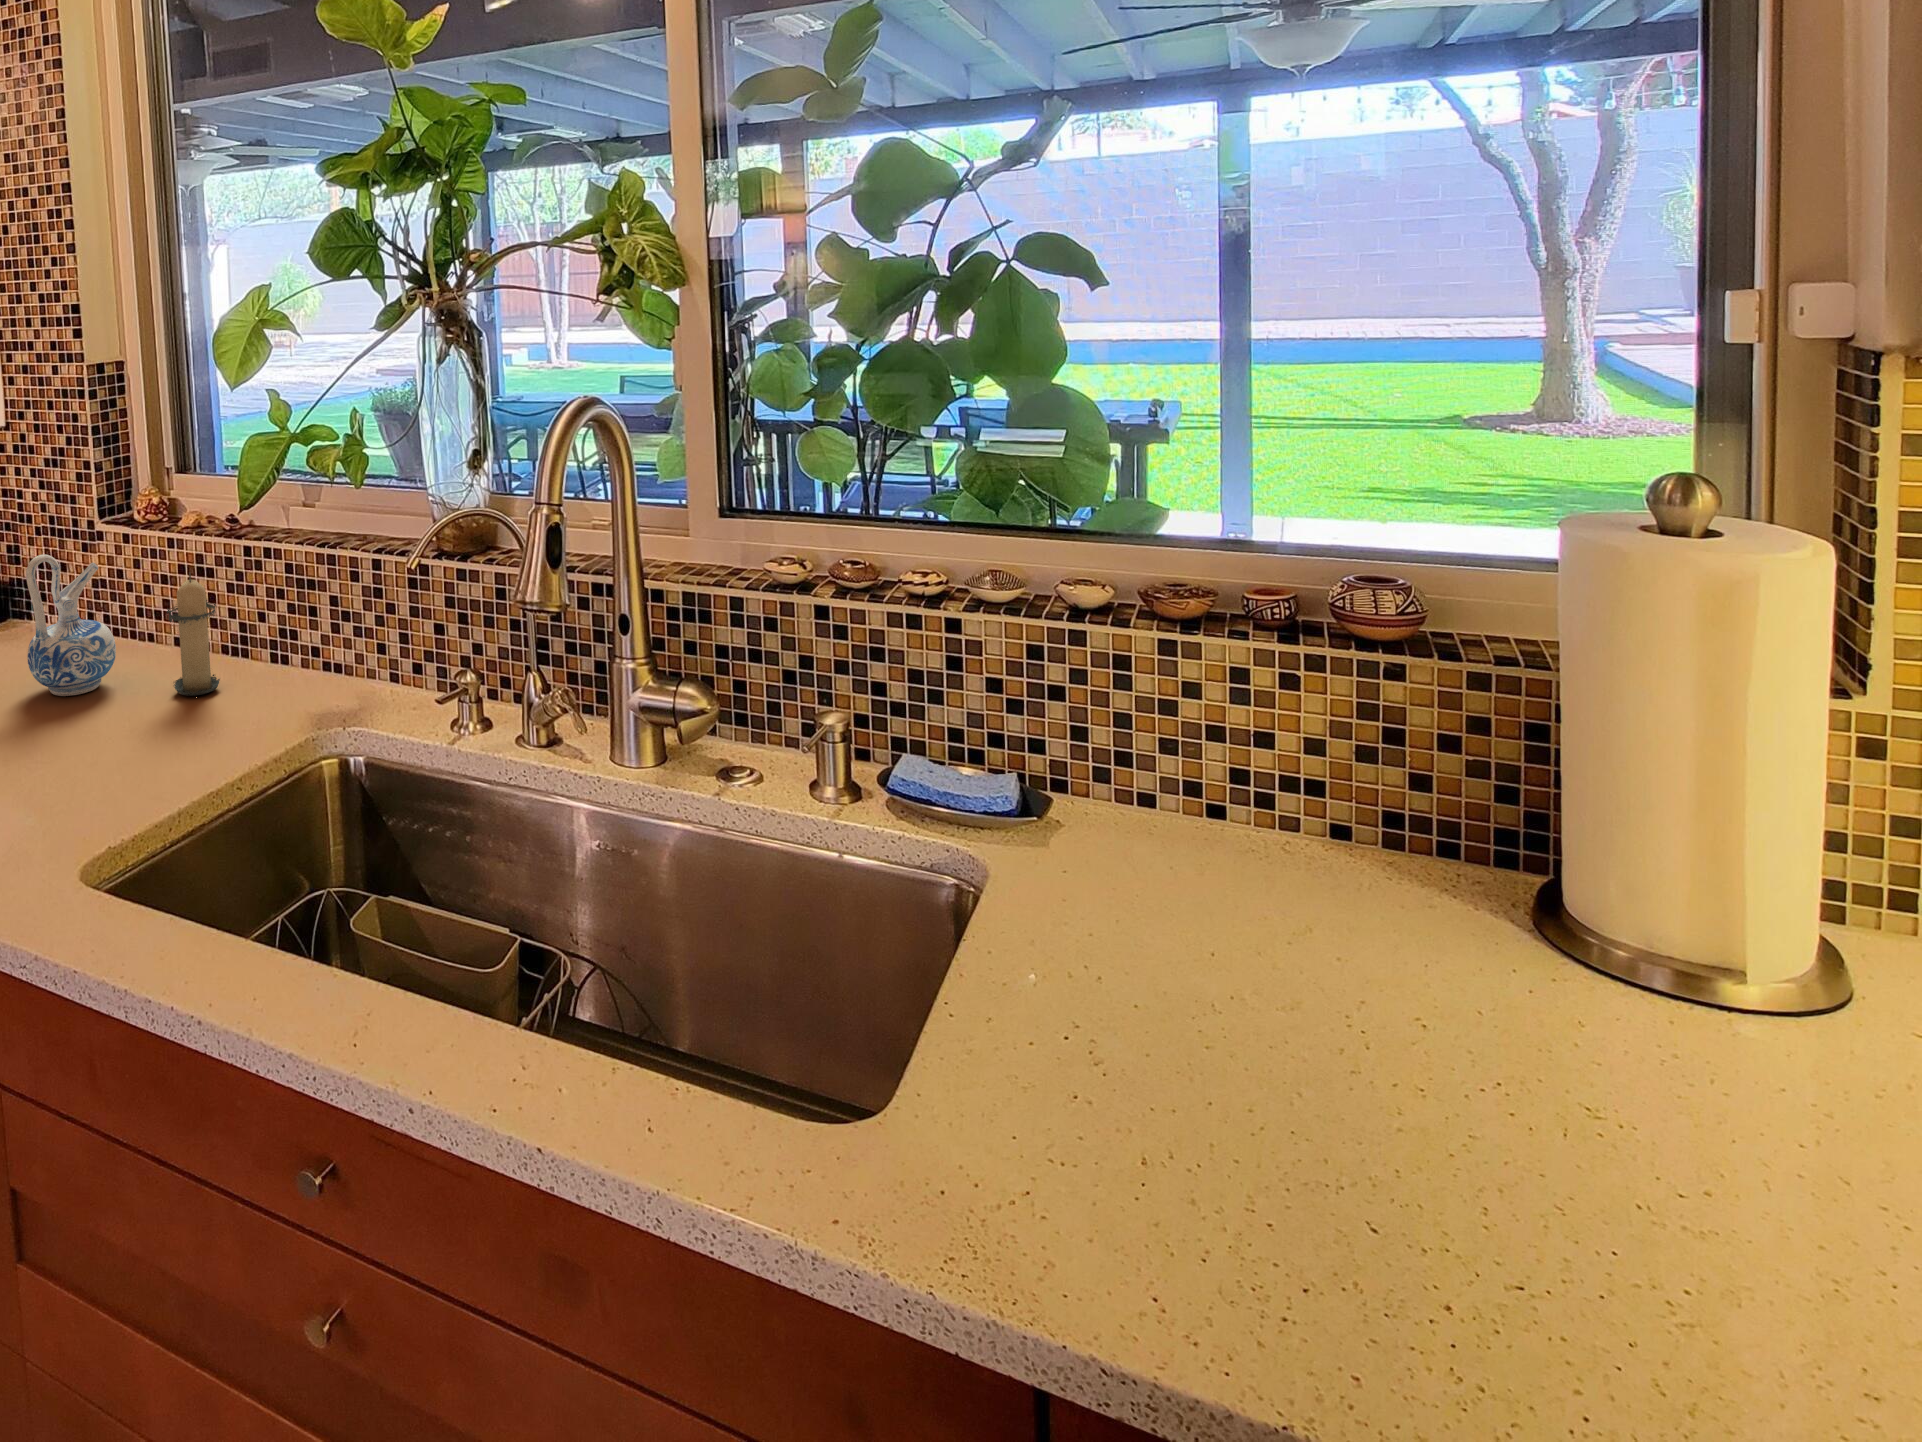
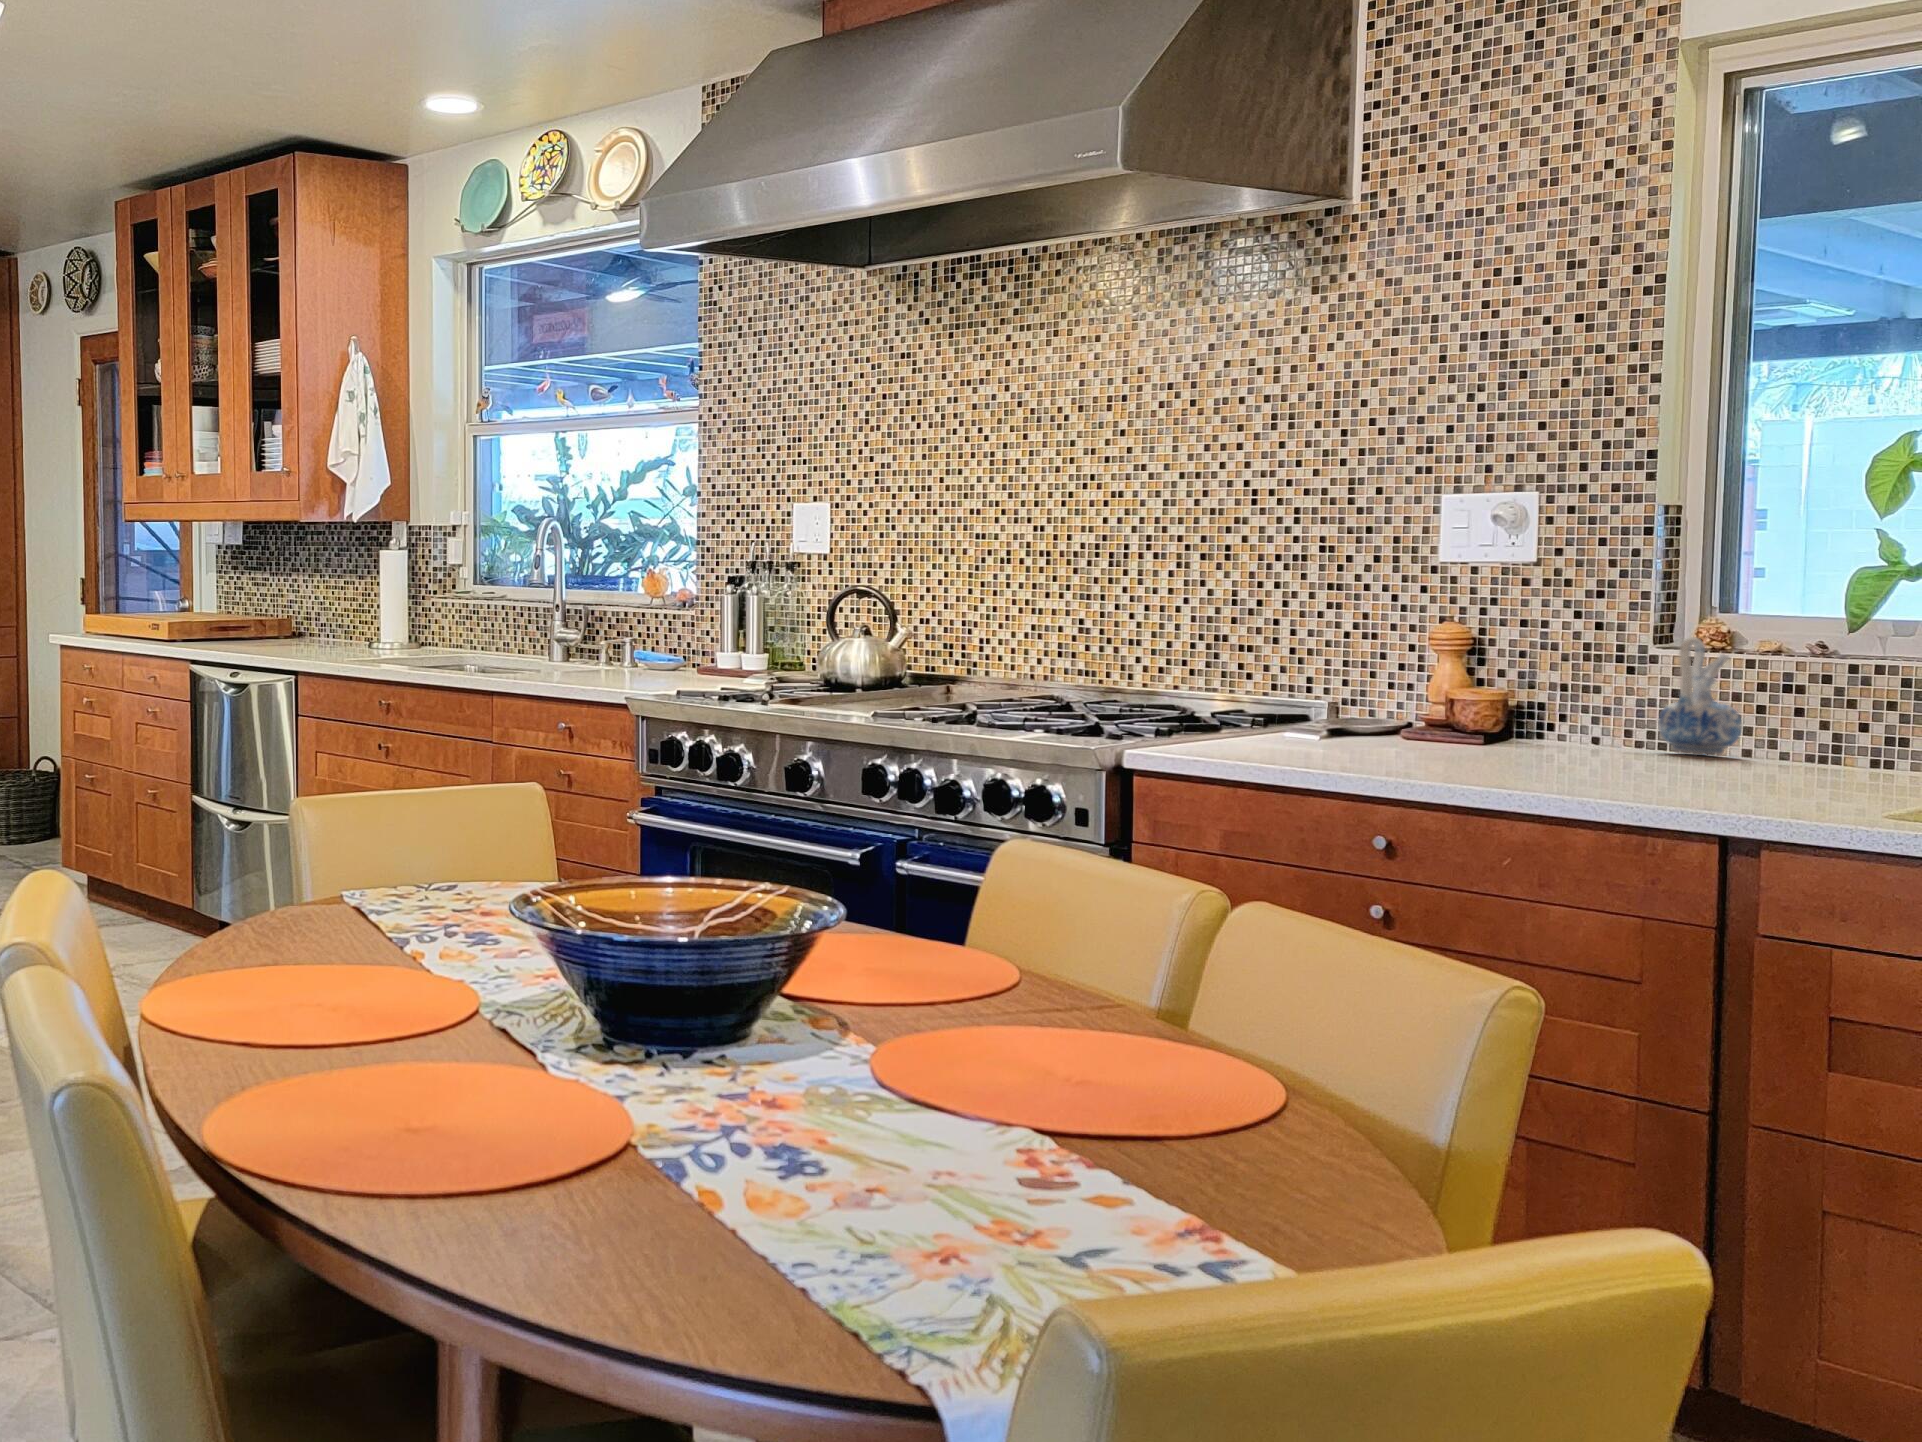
candle: present [167,572,220,696] -> none [1801,663,1865,765]

